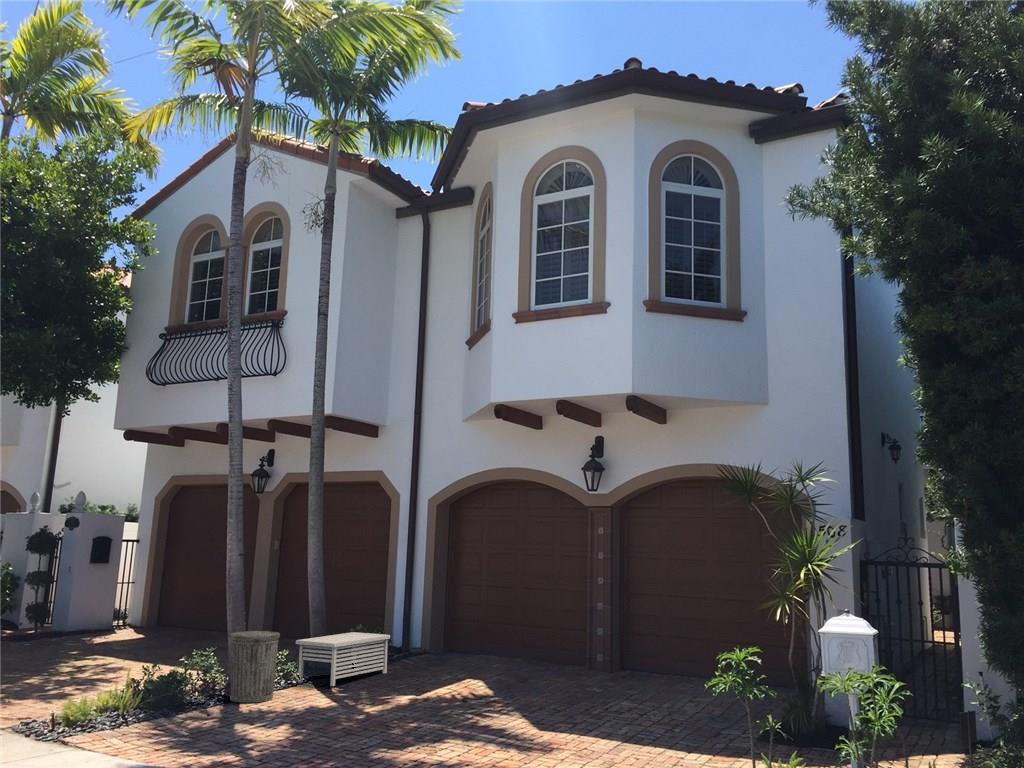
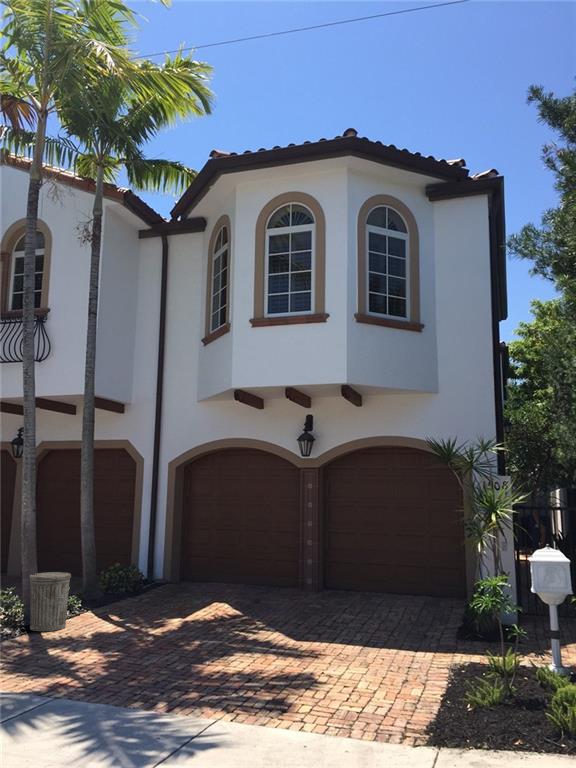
storage bench: present [296,632,390,686] -> none [77,569,148,614]

